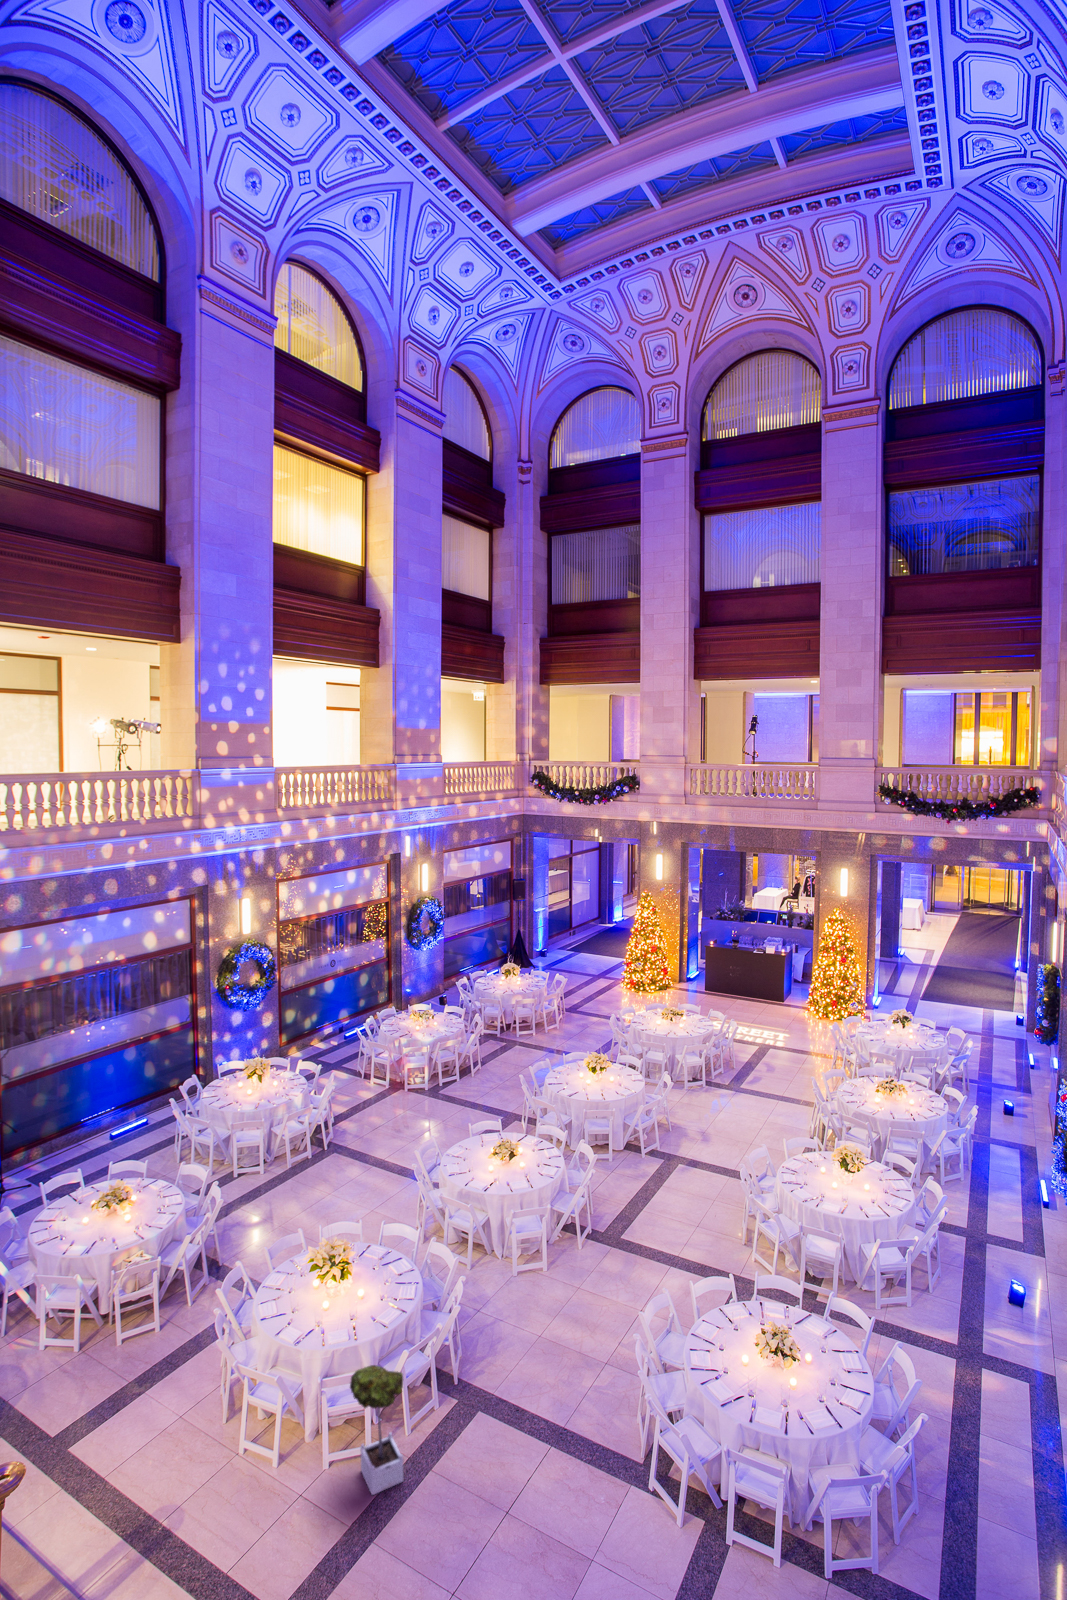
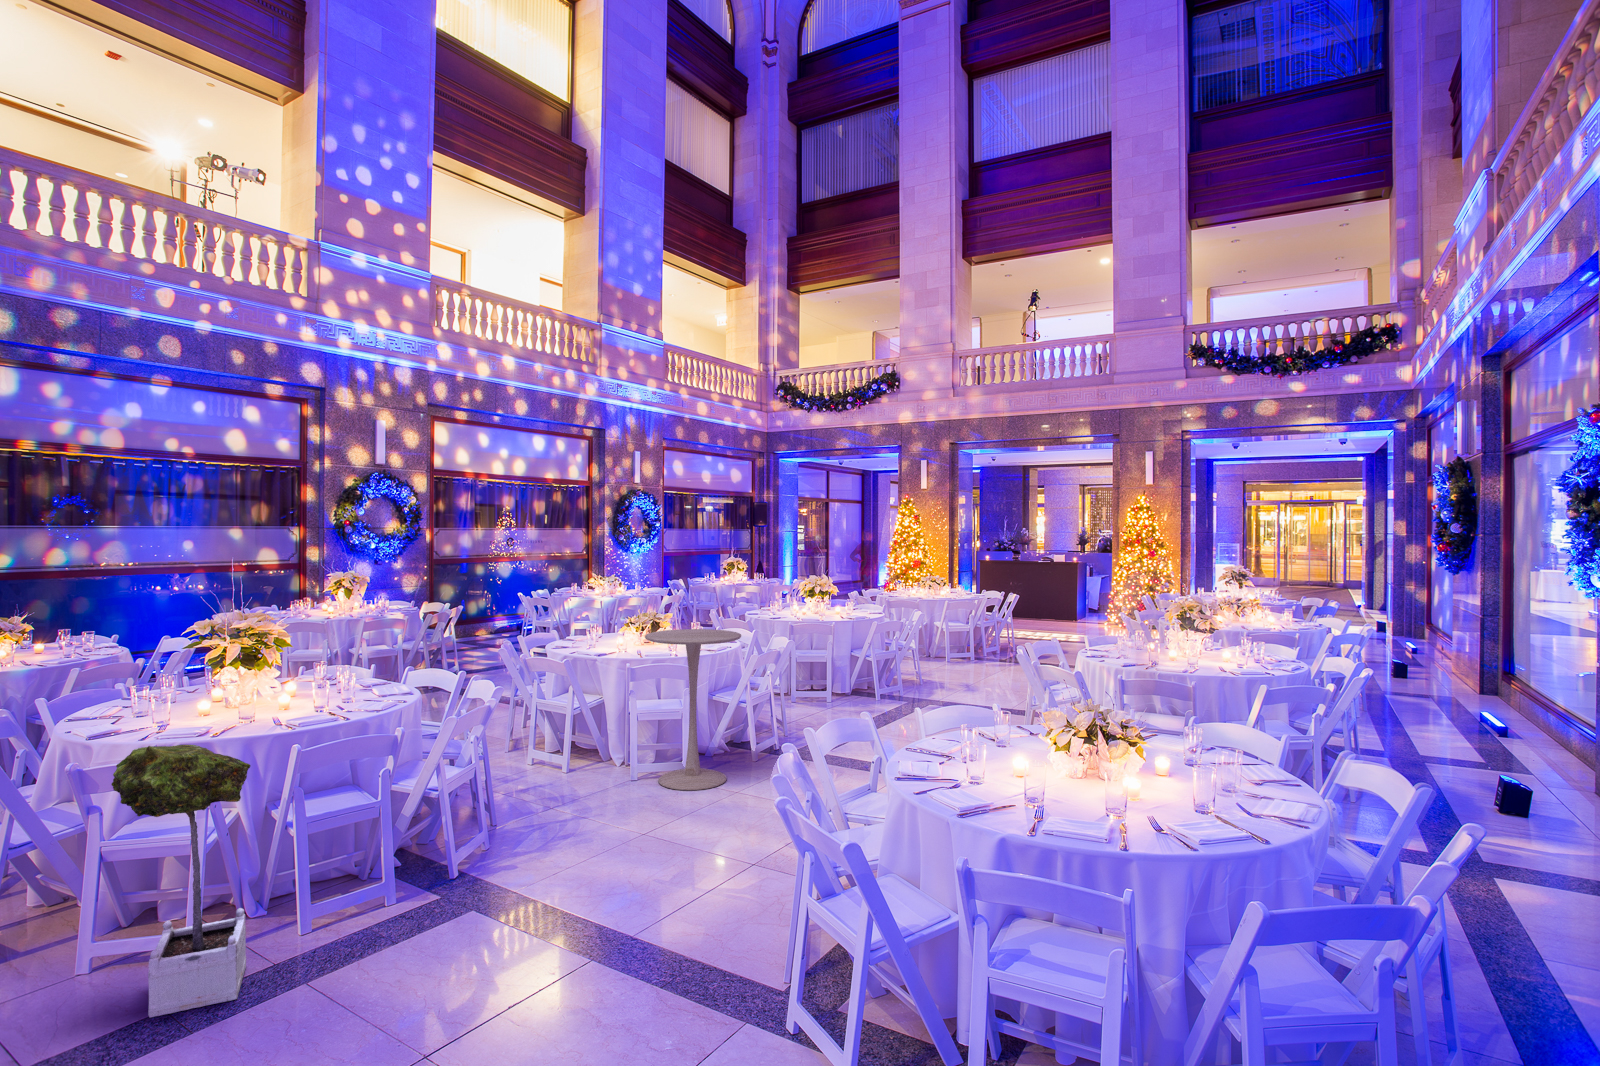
pedestal table: none [520,1163,580,1279] -> present [645,629,741,790]

